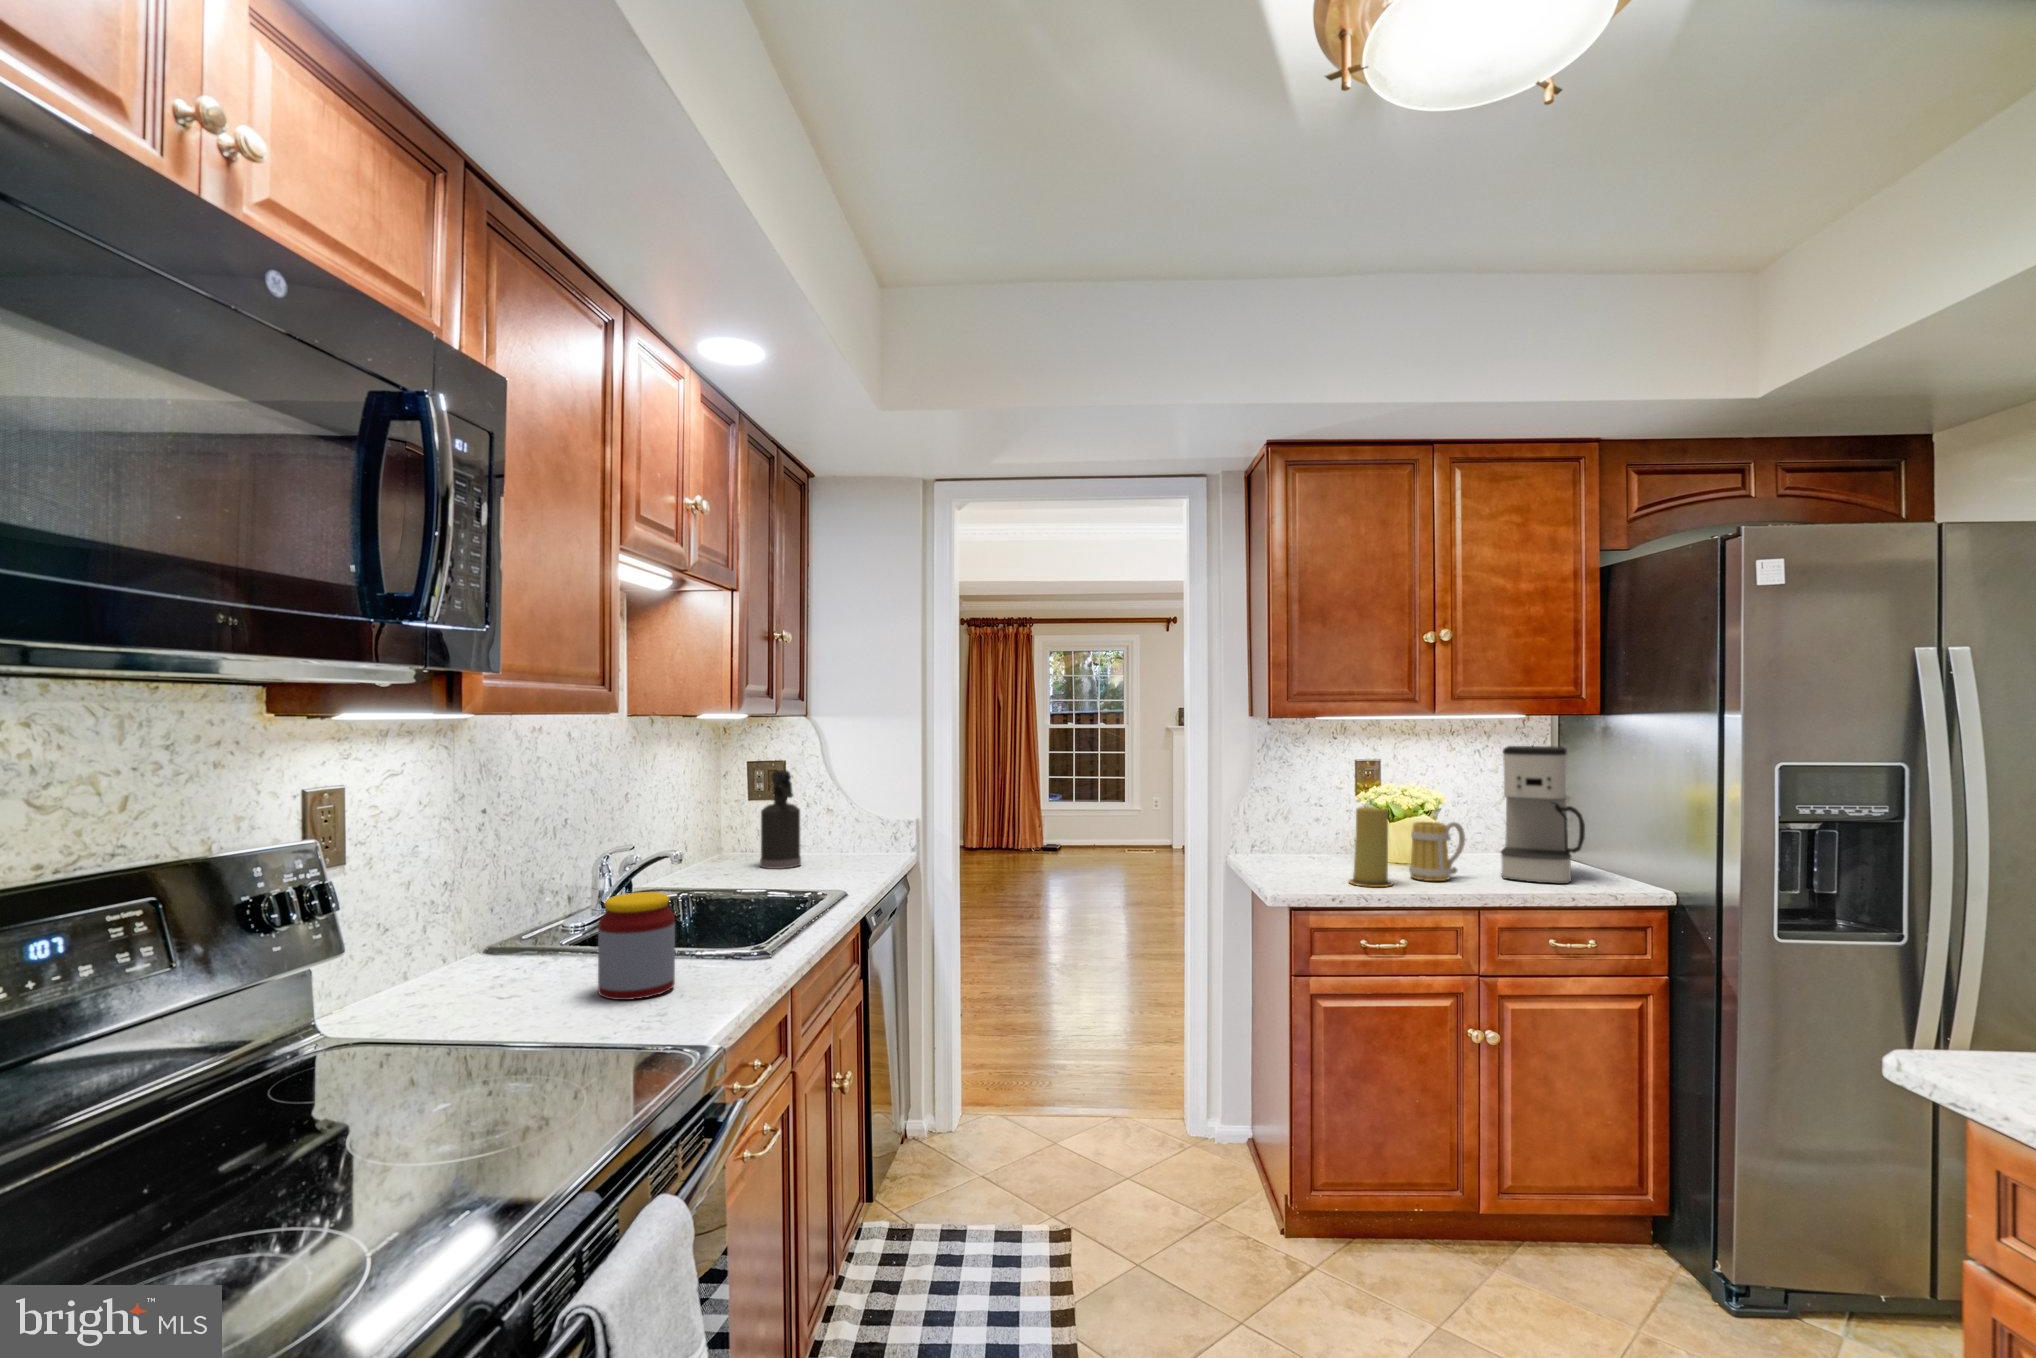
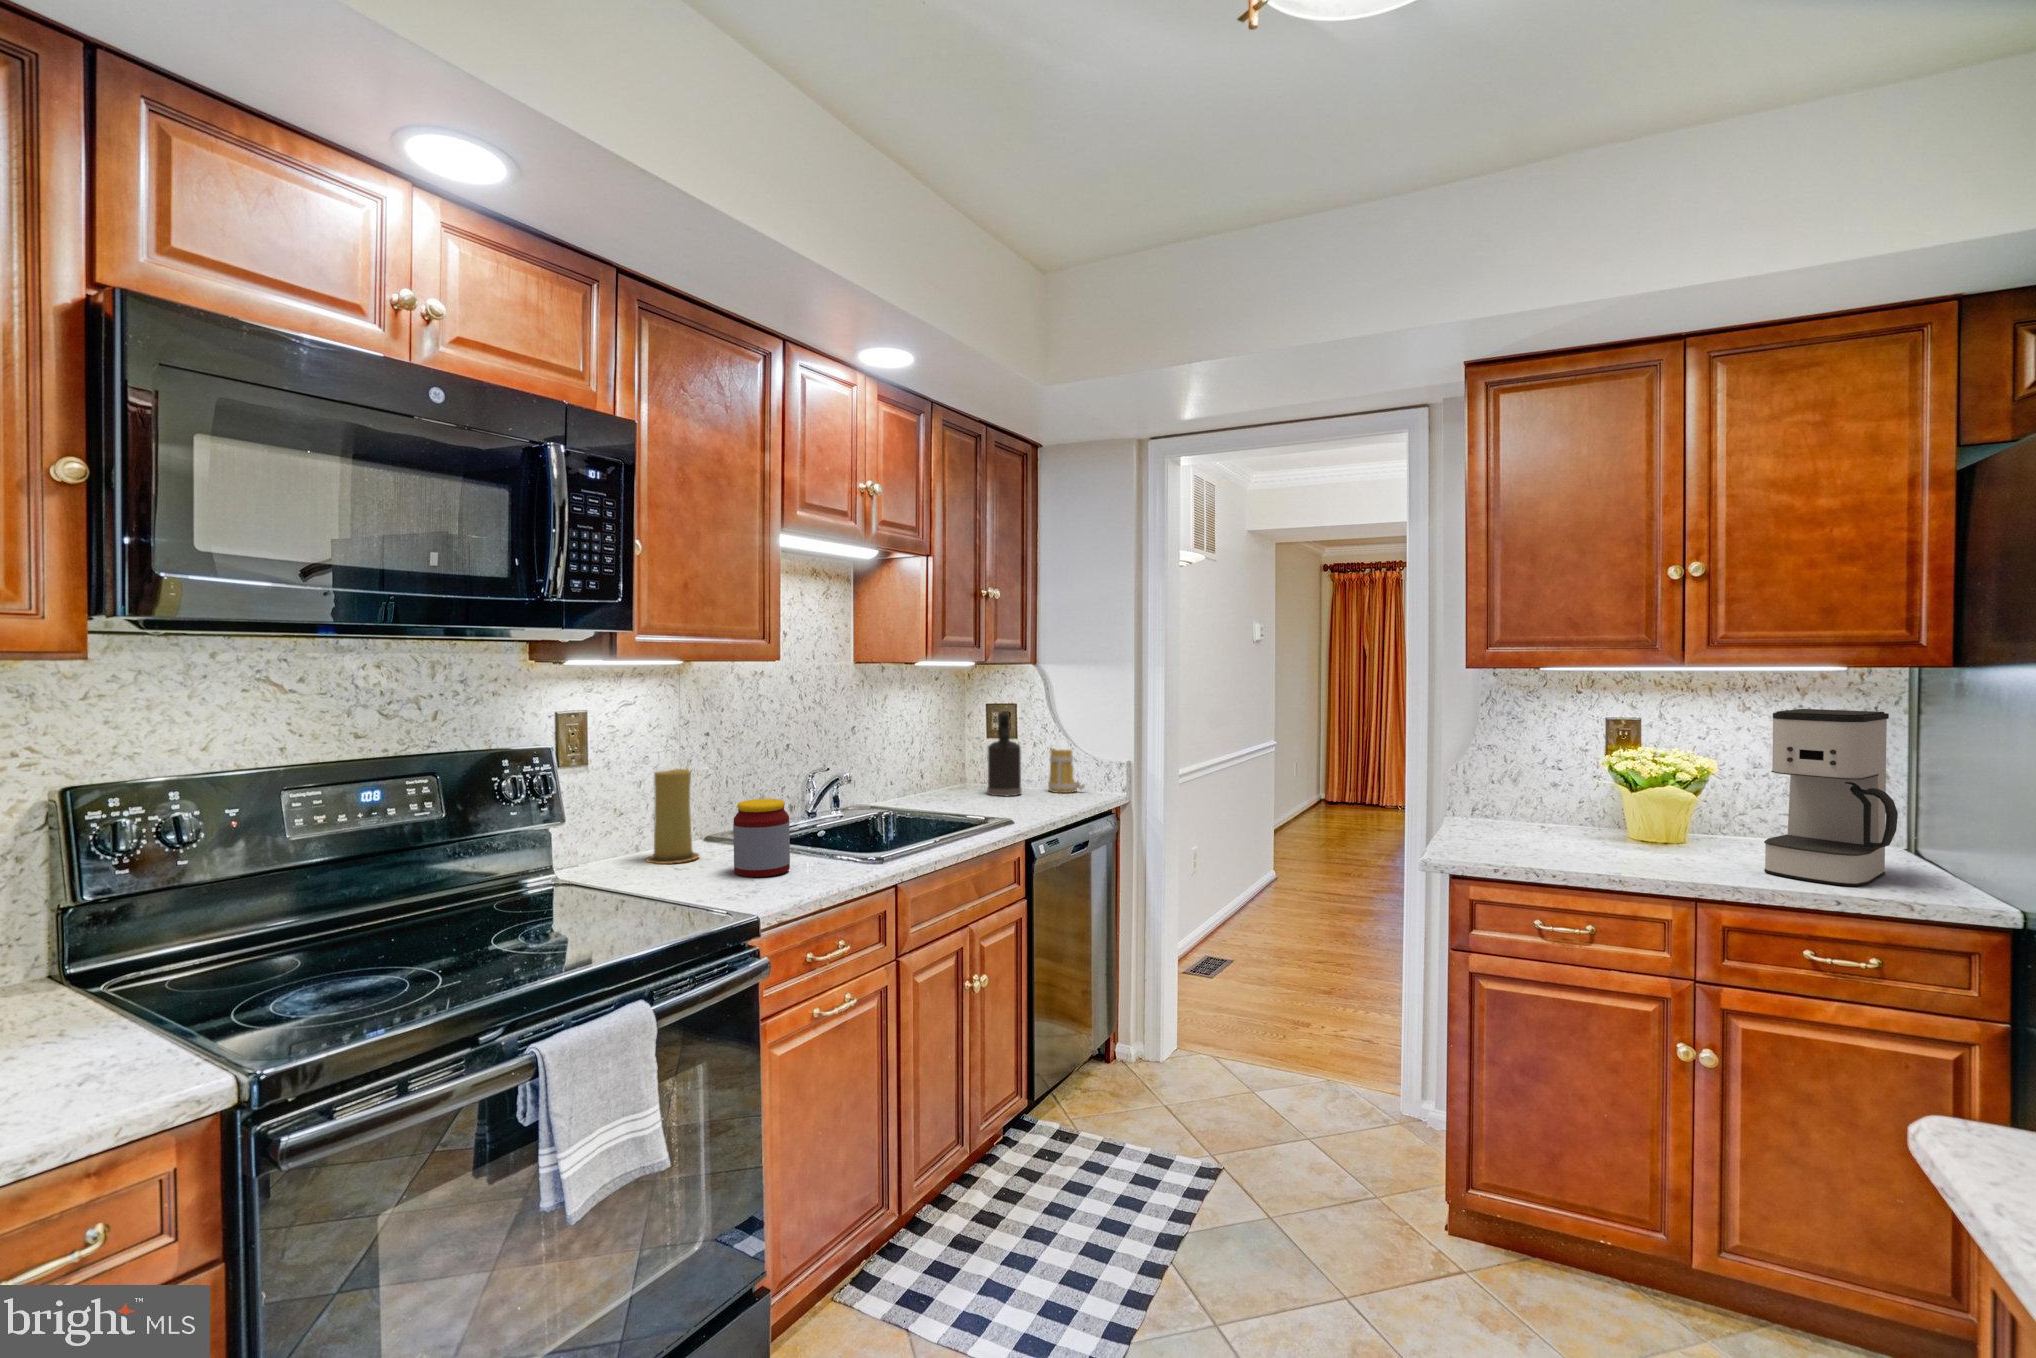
candle: present [1349,807,1393,887] -> present [647,769,700,864]
mug: present [1409,822,1465,881] -> present [1048,749,1085,793]

